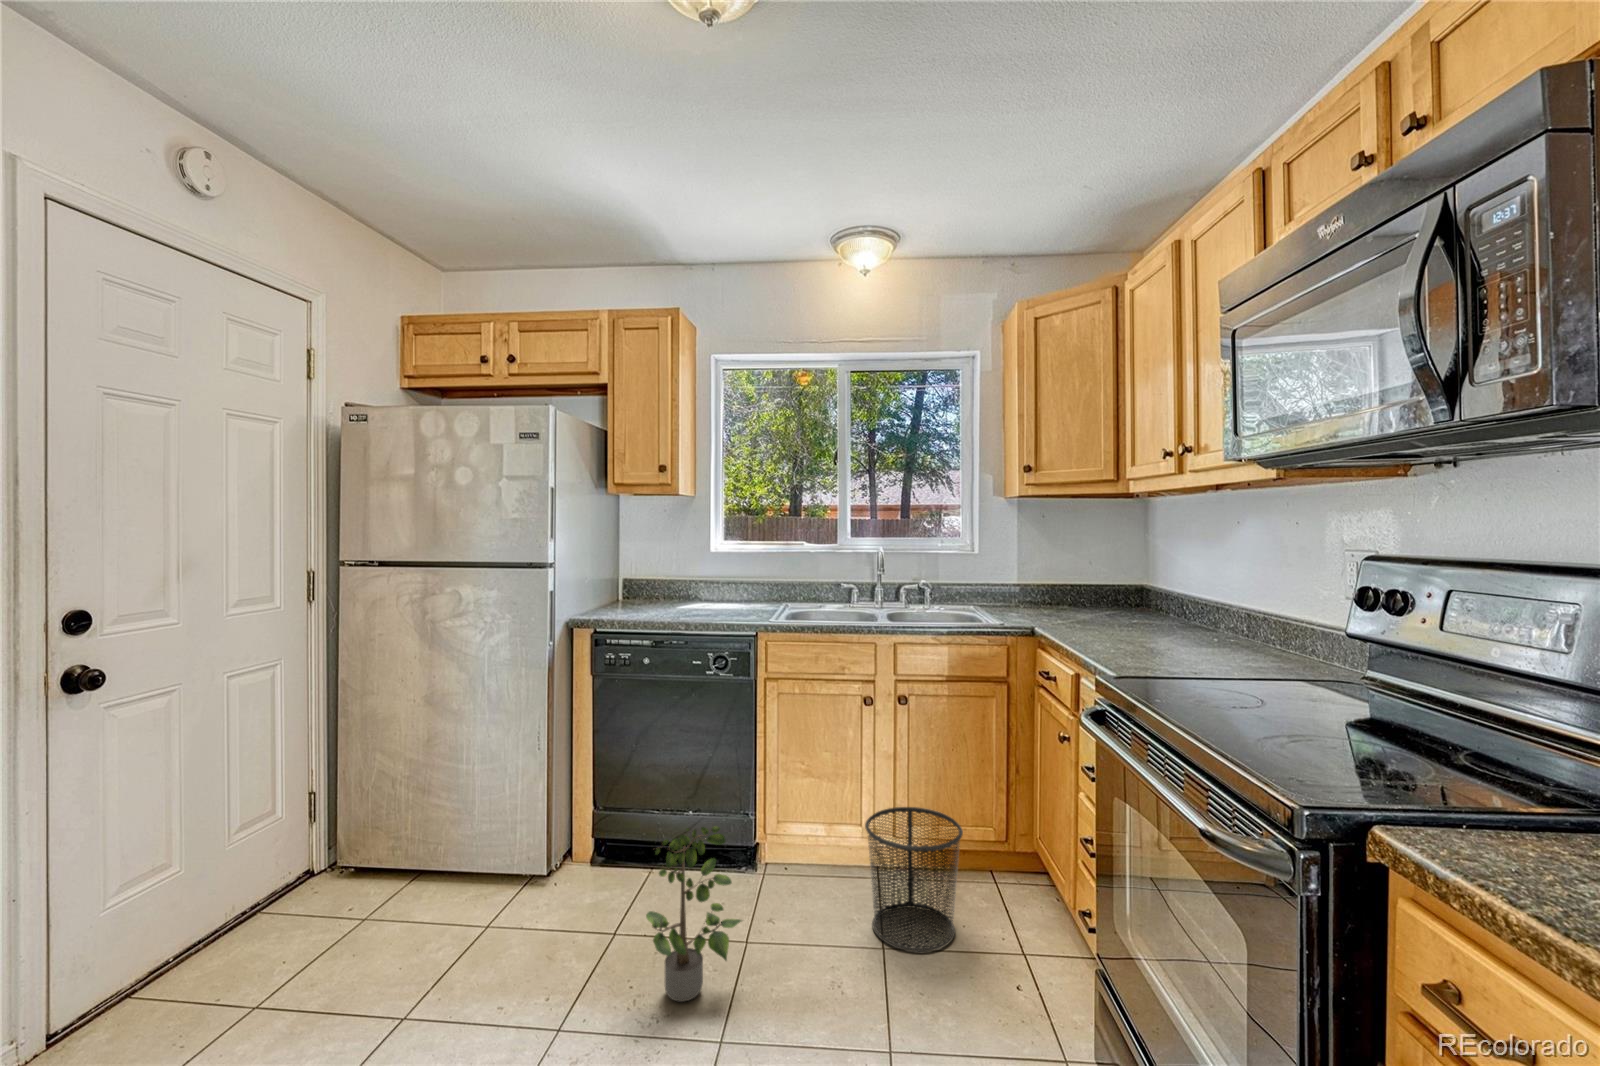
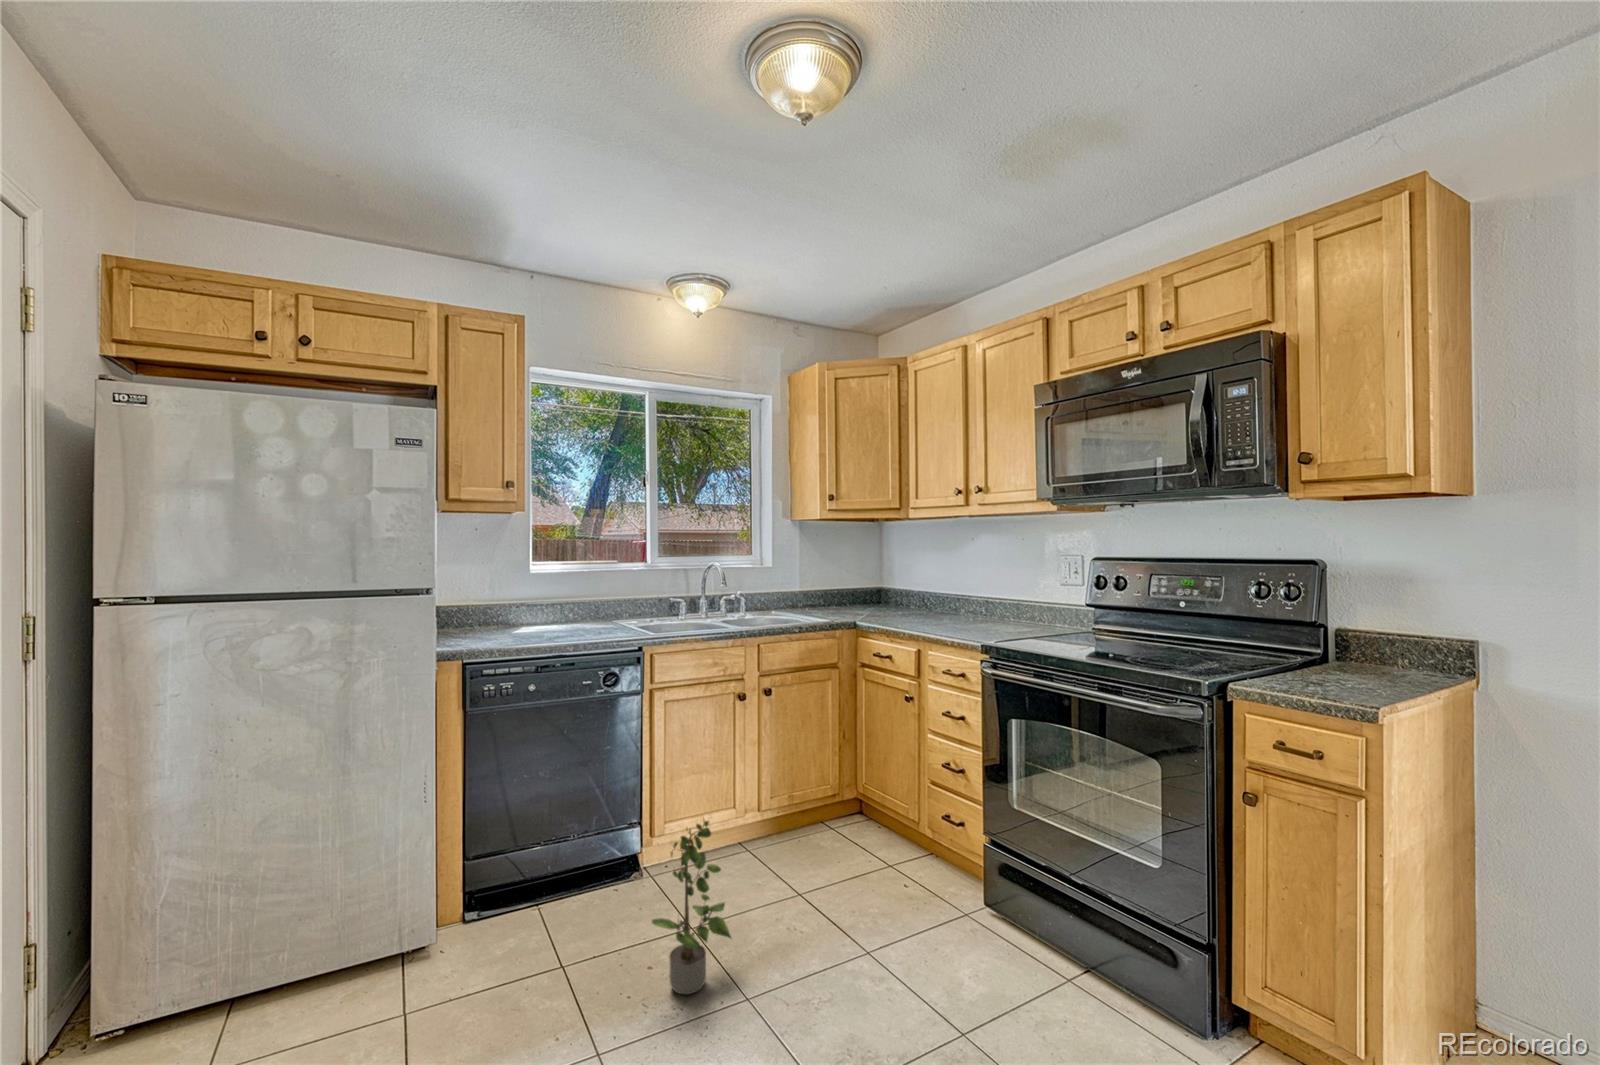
waste bin: present [865,807,963,952] -> none [774,776,853,892]

